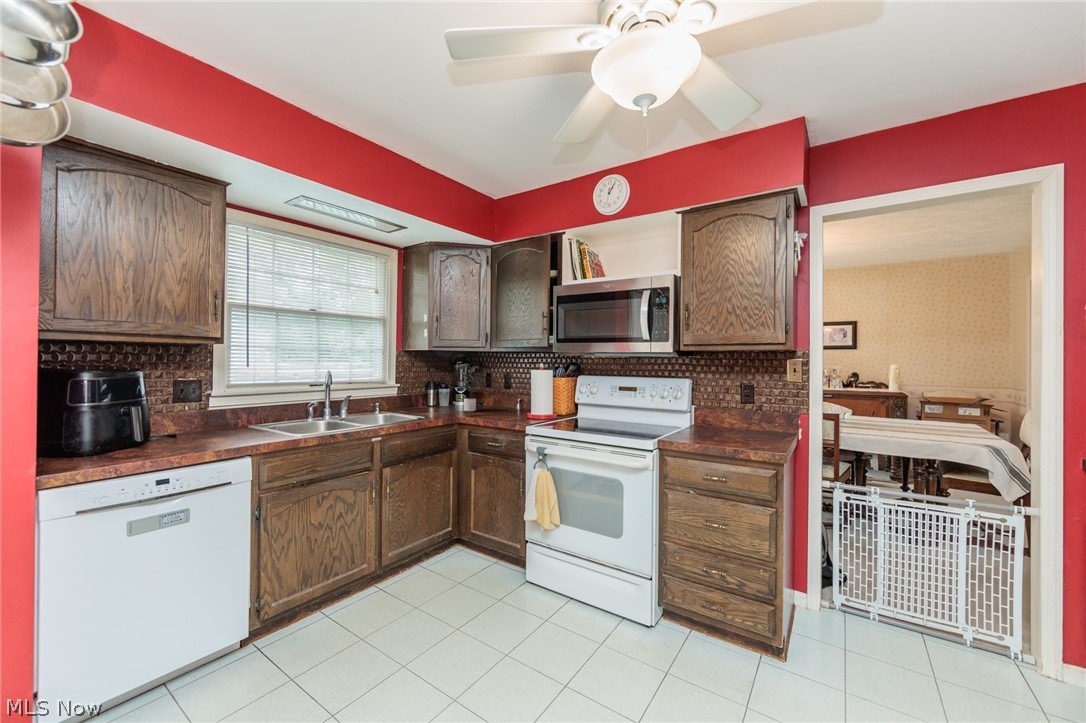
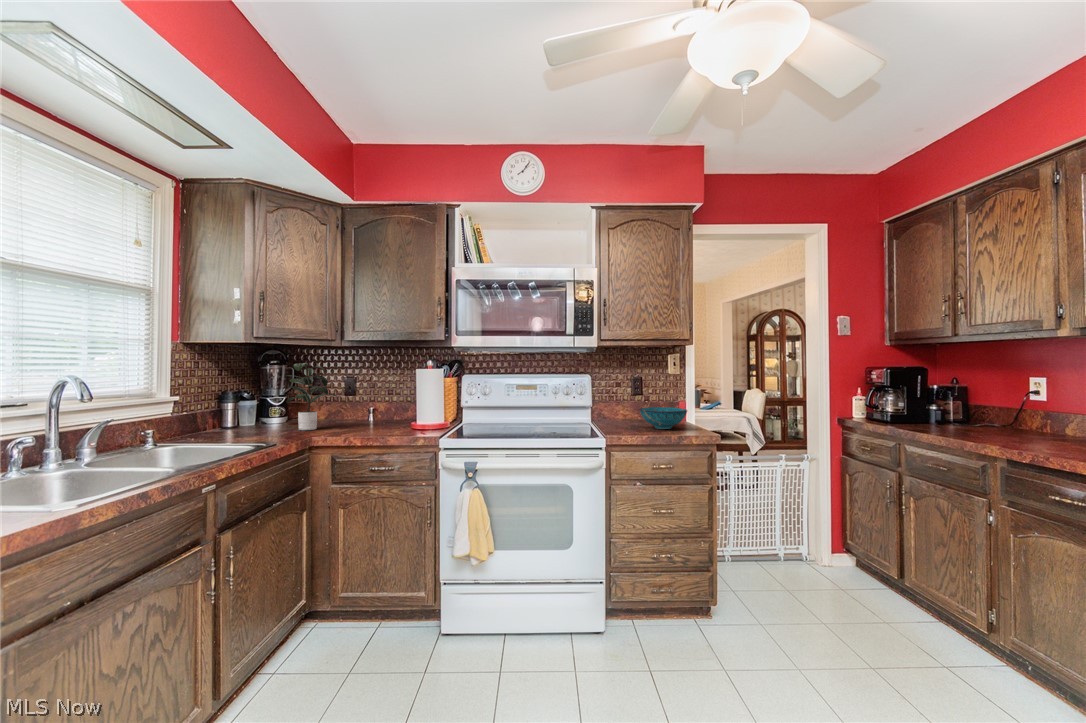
bowl: none [716,417,770,442] -> present [640,407,687,429]

